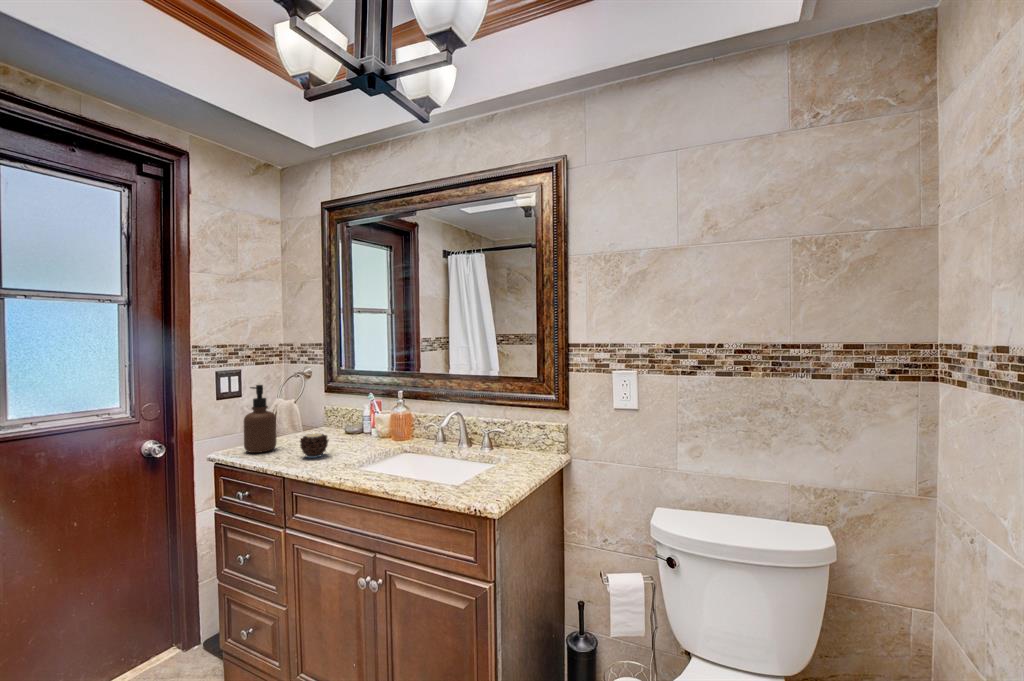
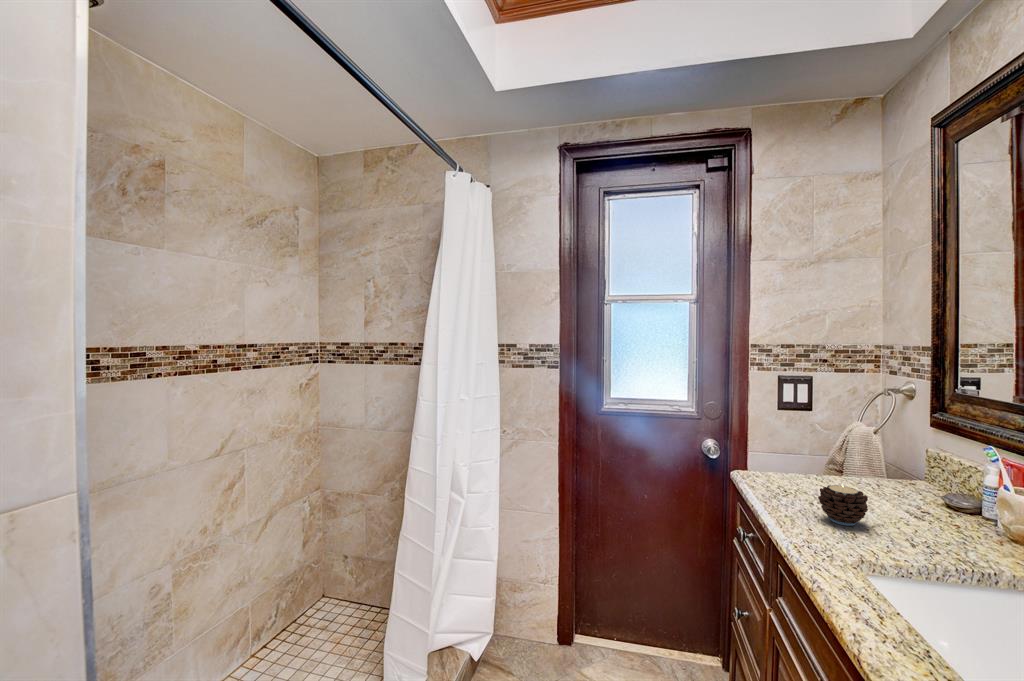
soap dispenser: present [244,385,276,453] -> none [768,399,811,490]

